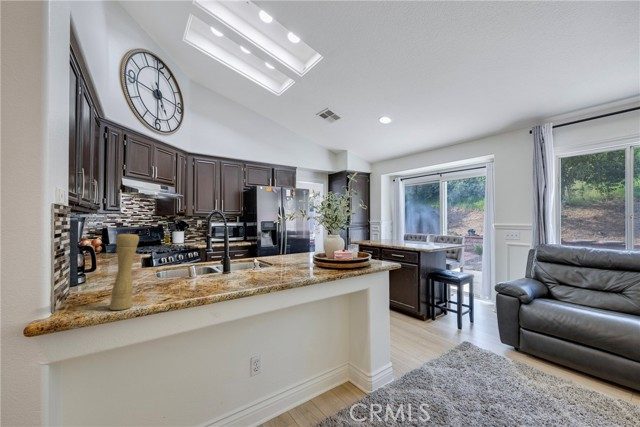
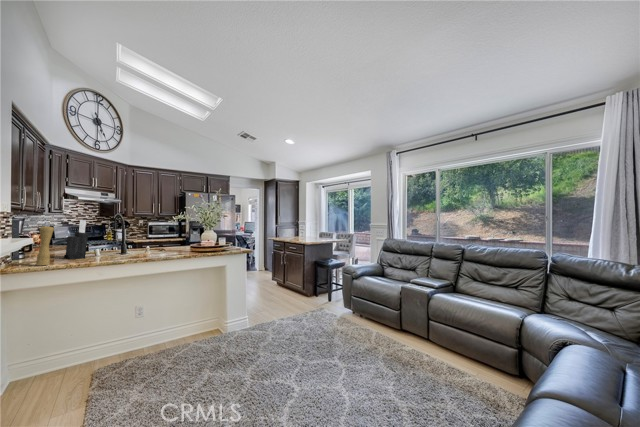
knife block: none [143,220,179,287] -> present [64,220,88,259]

